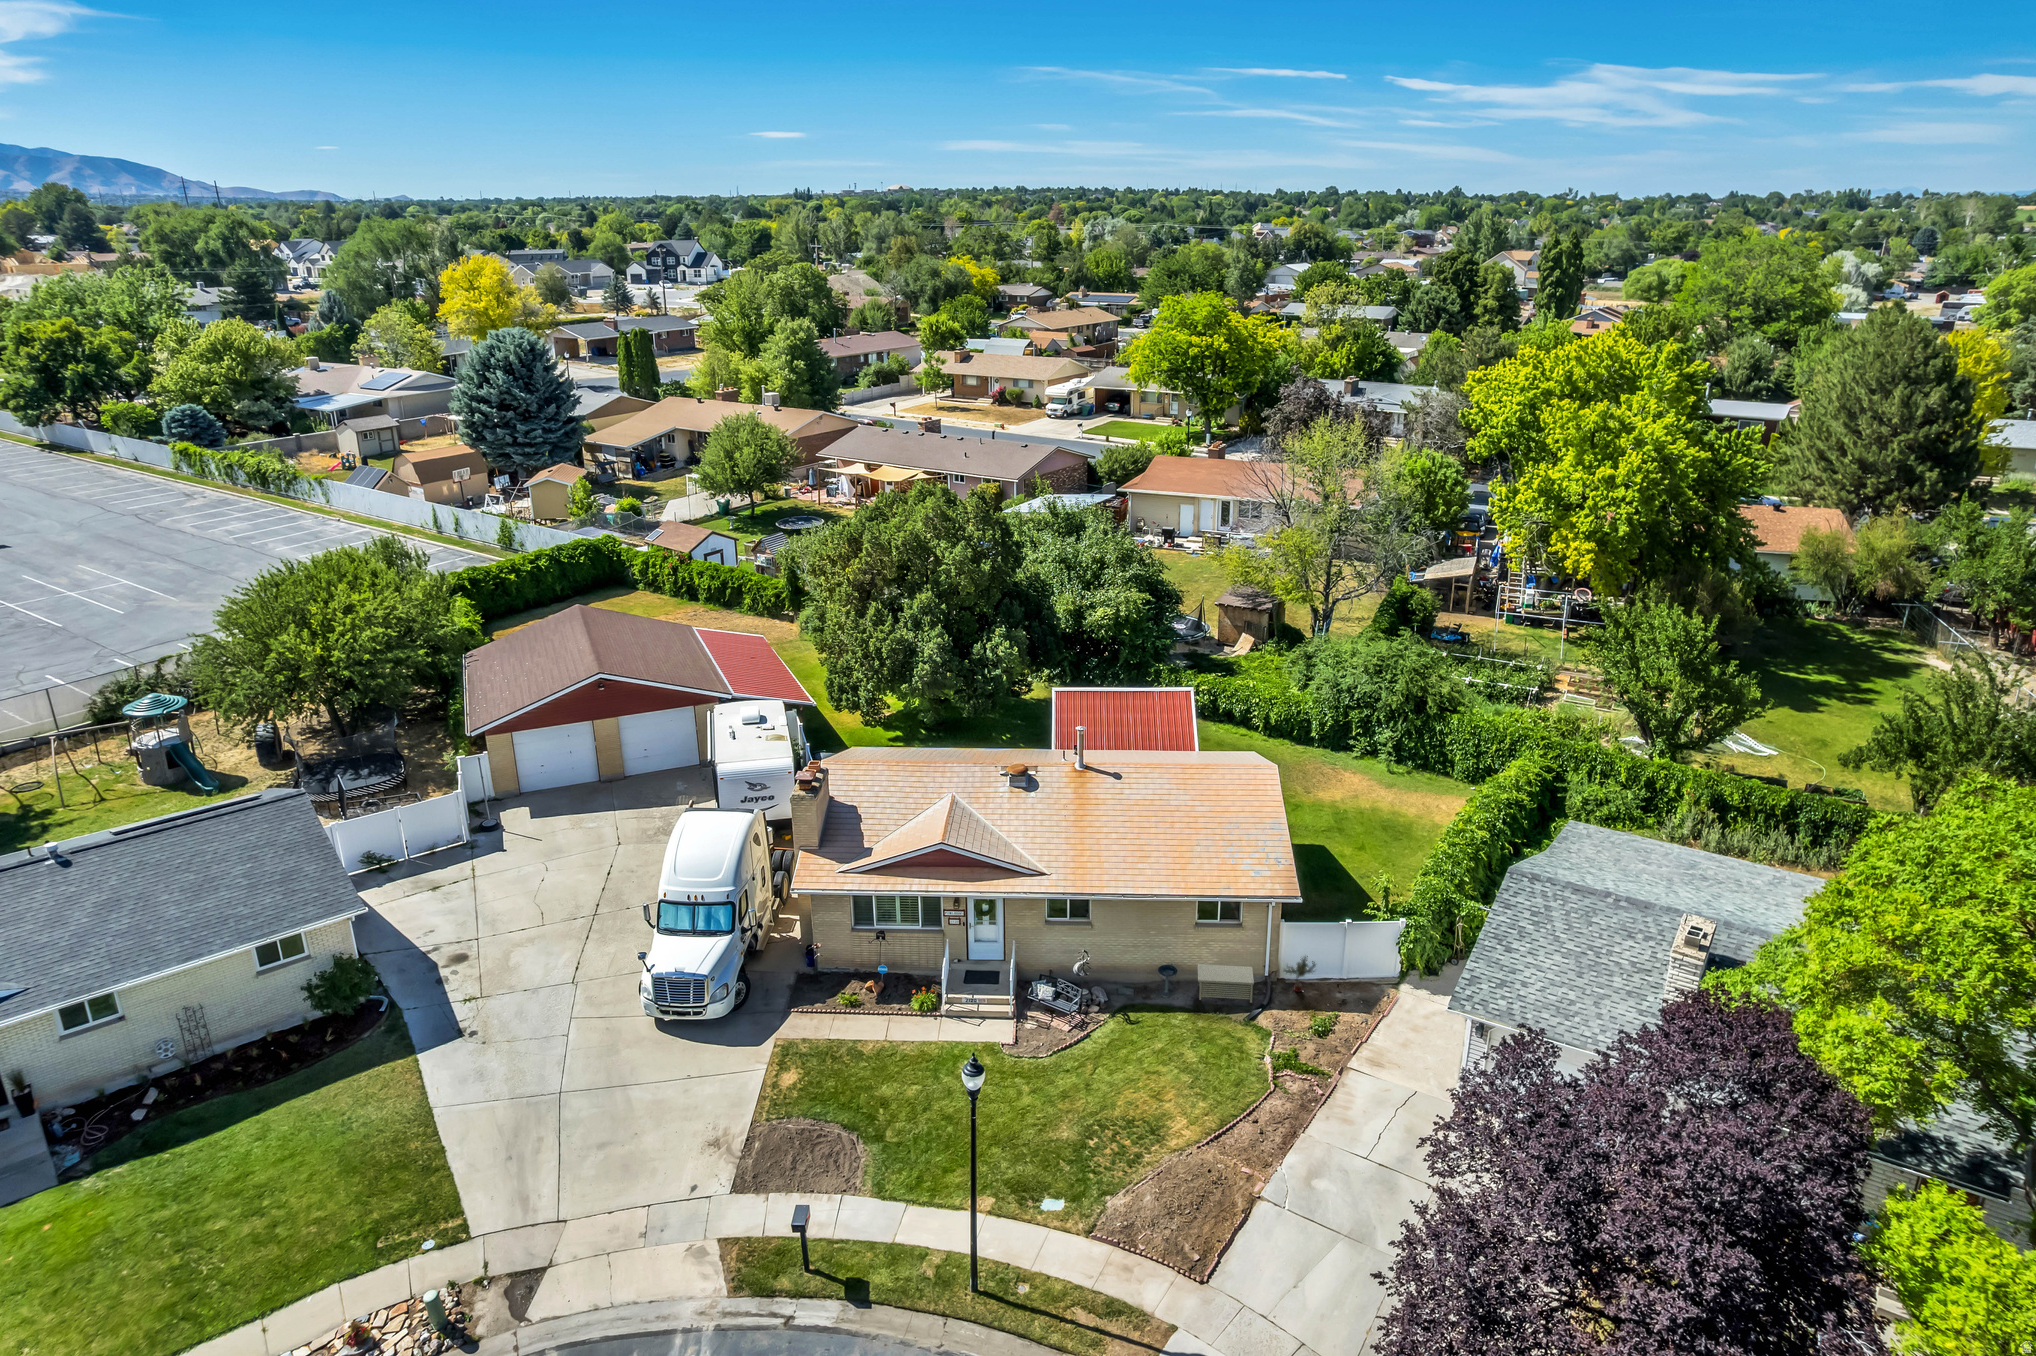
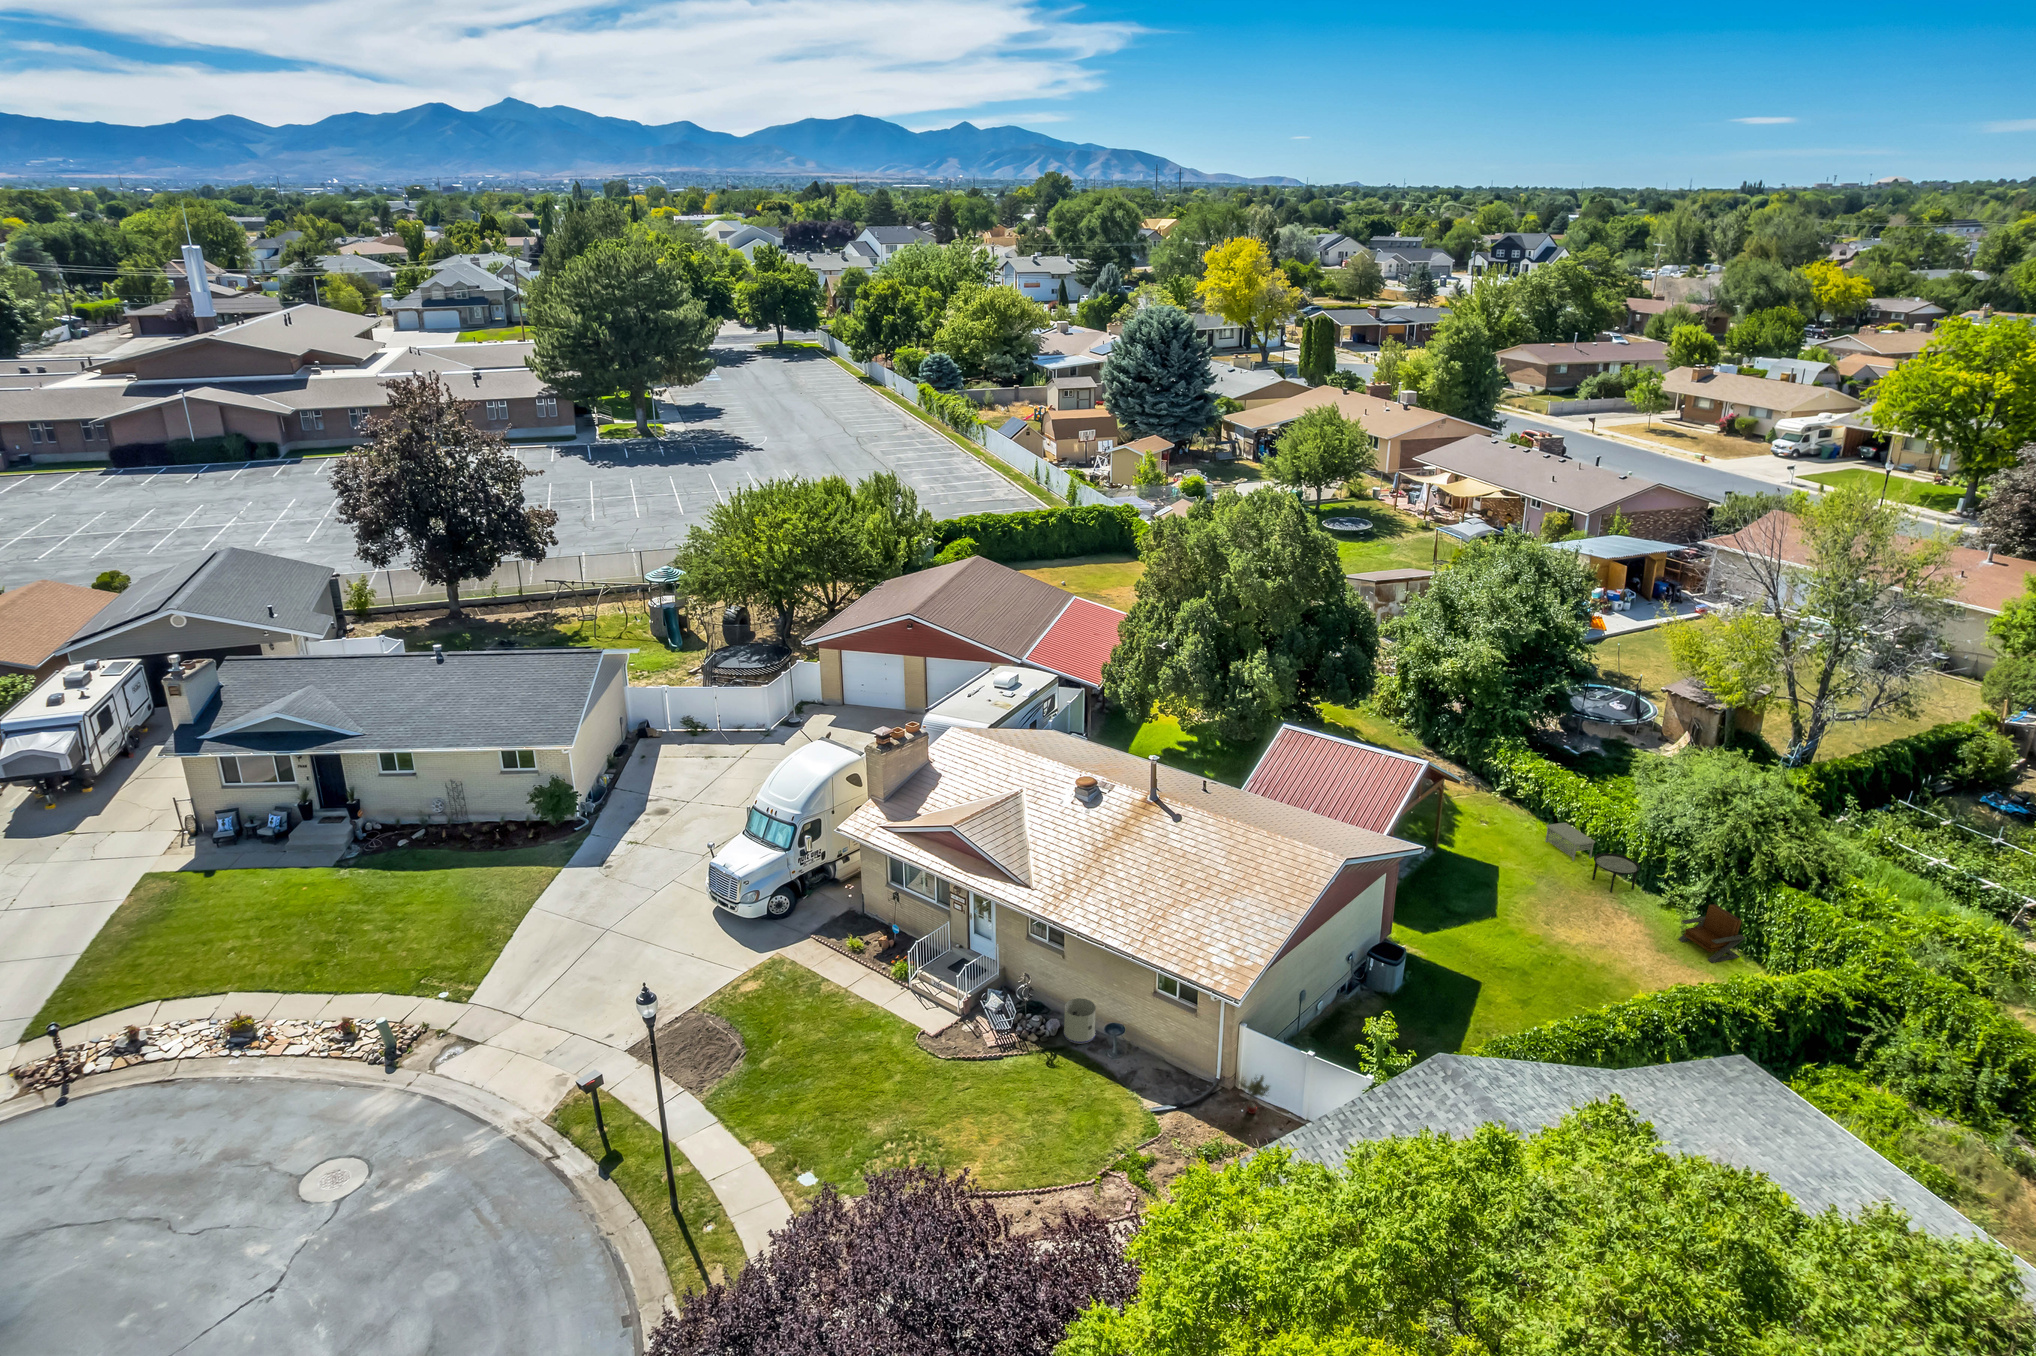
round table: none [1303,729,1336,758] -> present [1592,853,1640,893]
lounge chair: none [1388,743,1432,784] -> present [1678,904,1745,963]
trash can: none [1105,957,1135,999] -> present [1064,998,1096,1044]
storage bench: present [1198,964,1254,1003] -> present [1545,823,1595,861]

